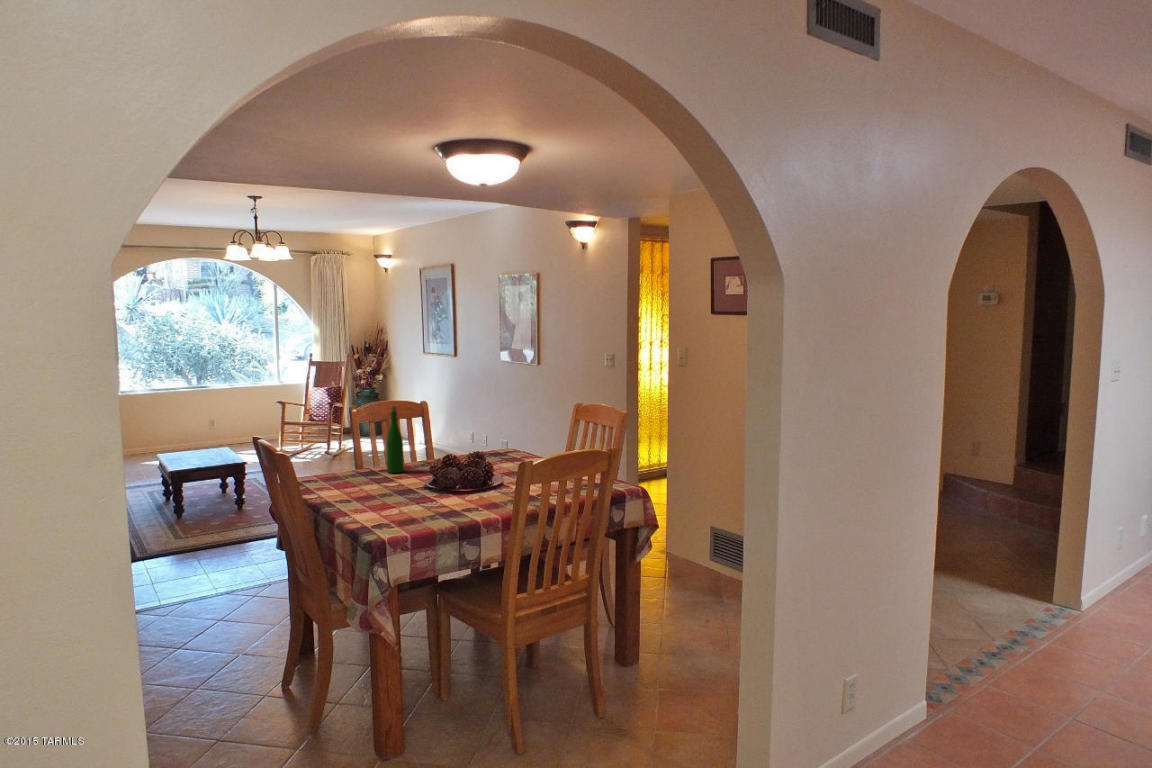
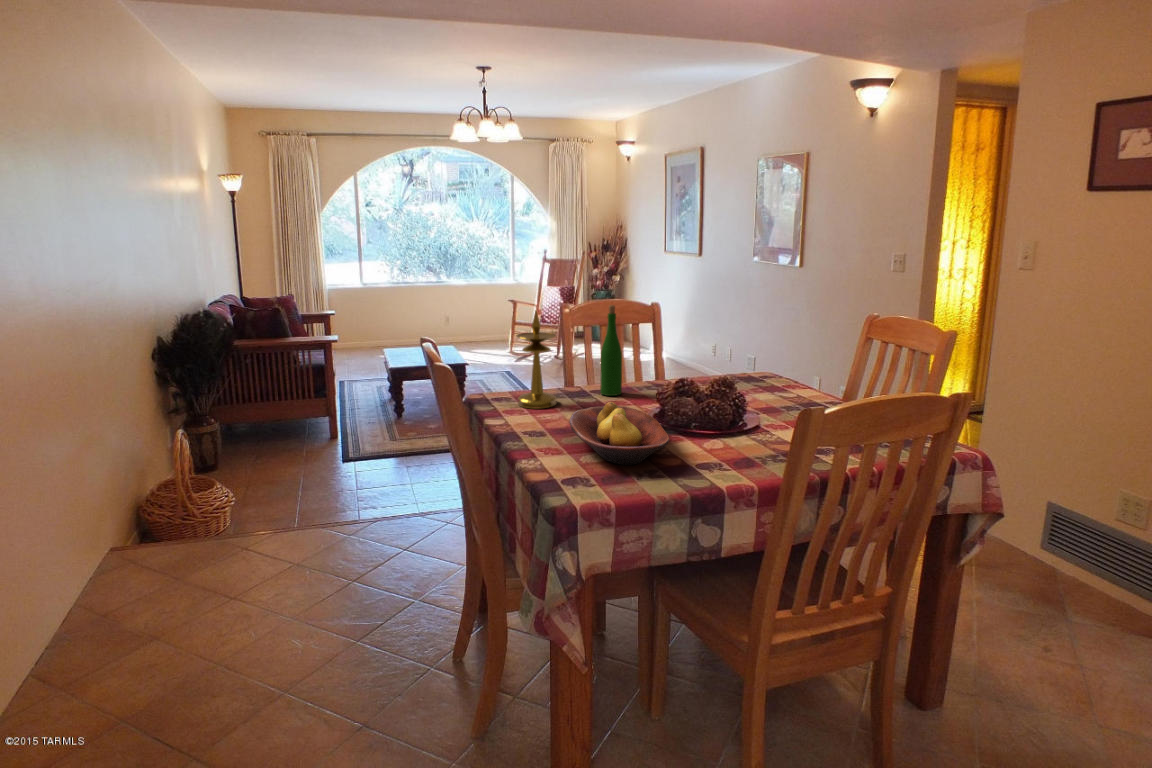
candlestick: none [321,412,355,486] -> present [517,311,556,408]
fruit bowl: none [371,474,443,514] -> present [569,402,670,465]

